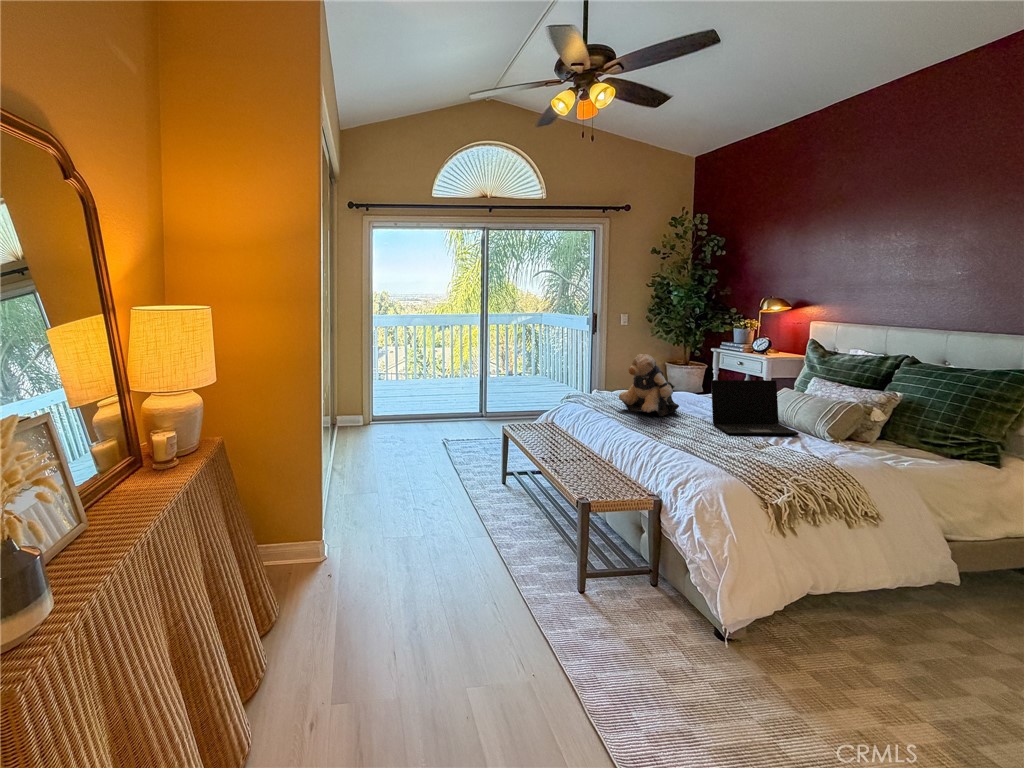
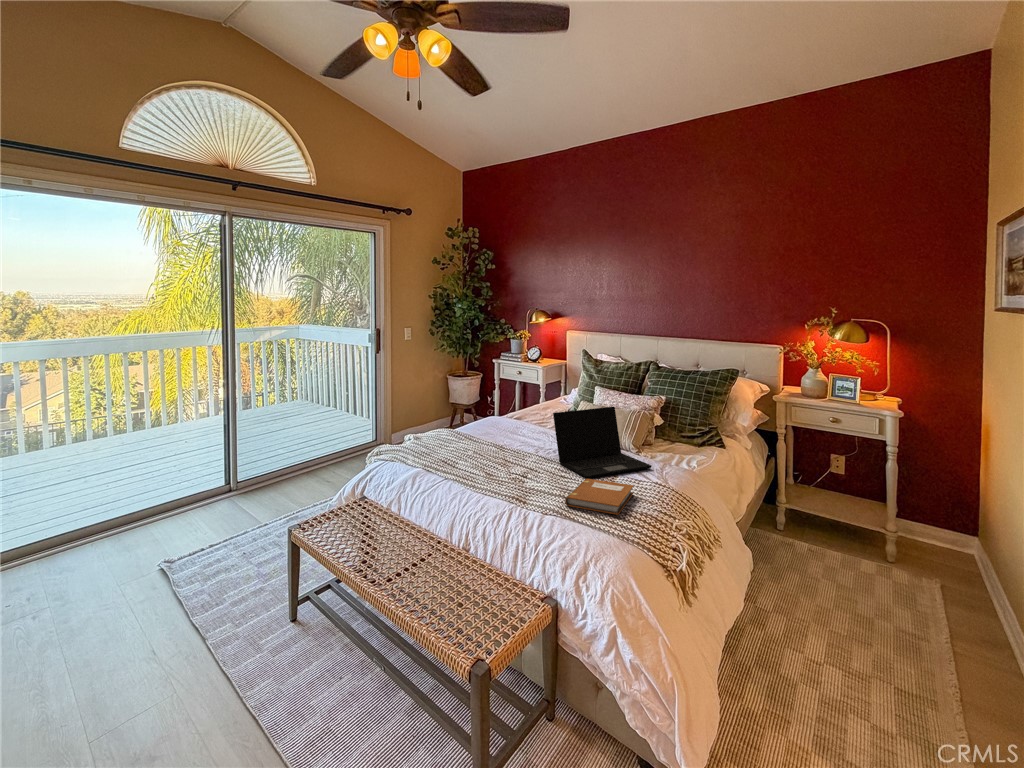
teddy bear: present [619,354,679,416] -> none [444,387,515,458]
notebook: none [693,432,761,455] -> present [565,479,633,515]

